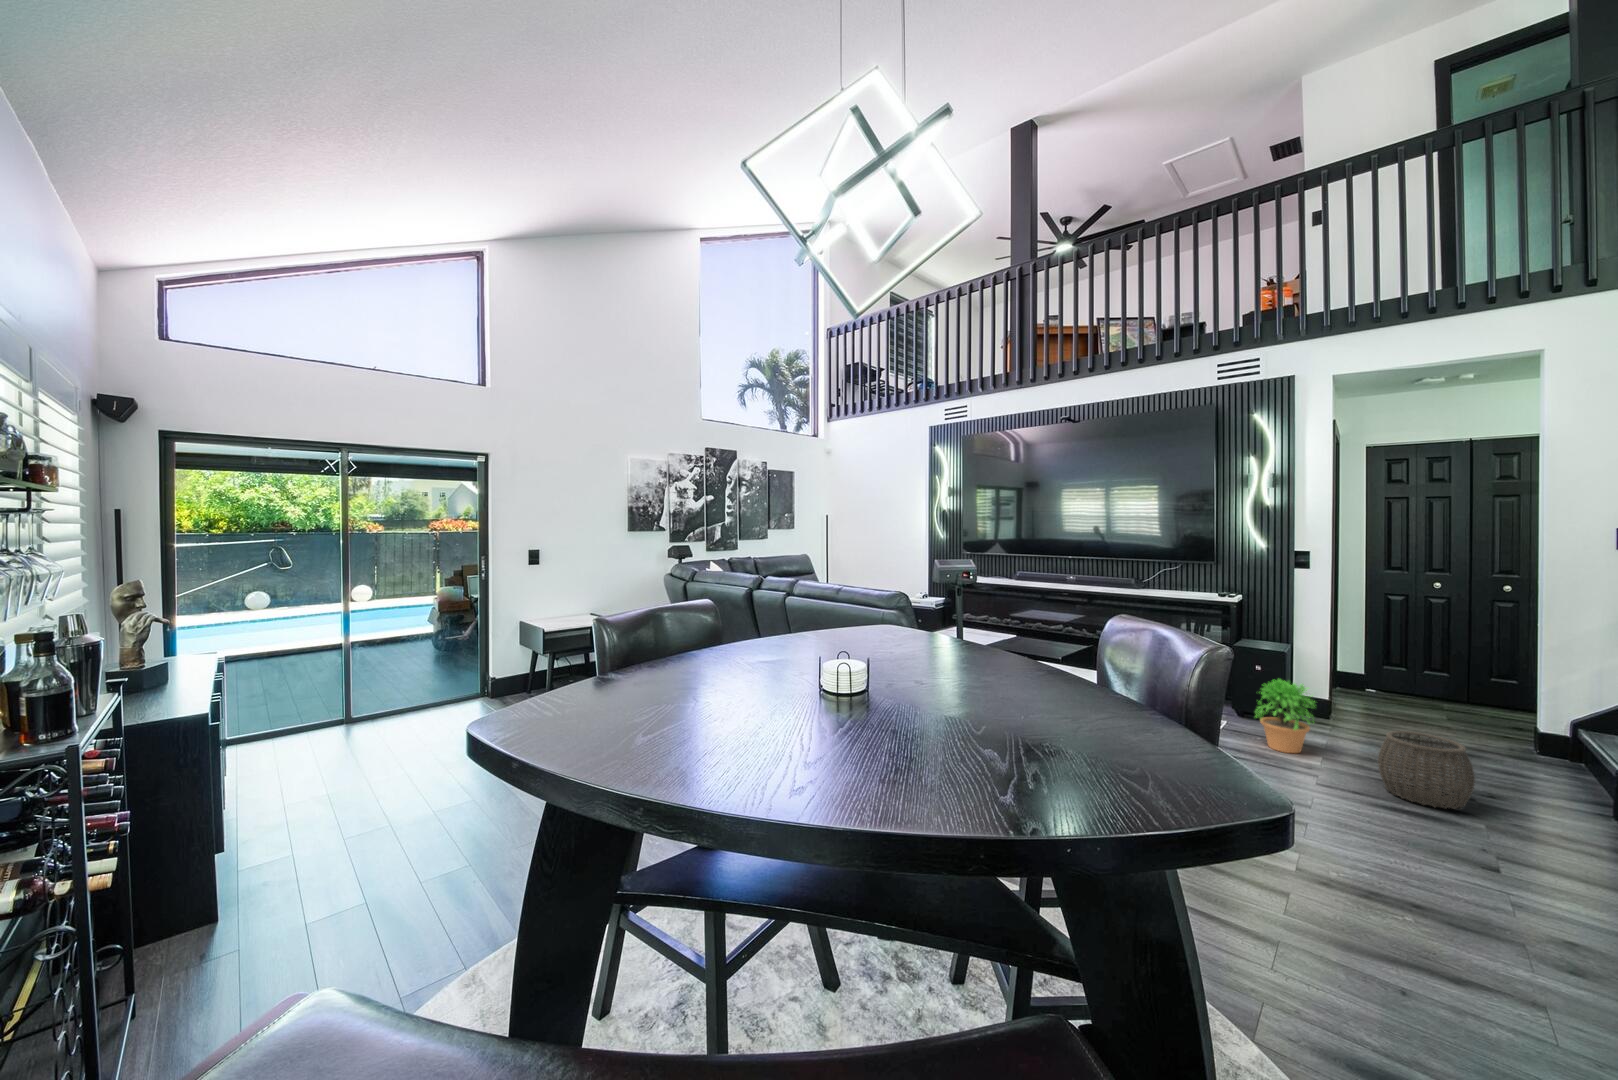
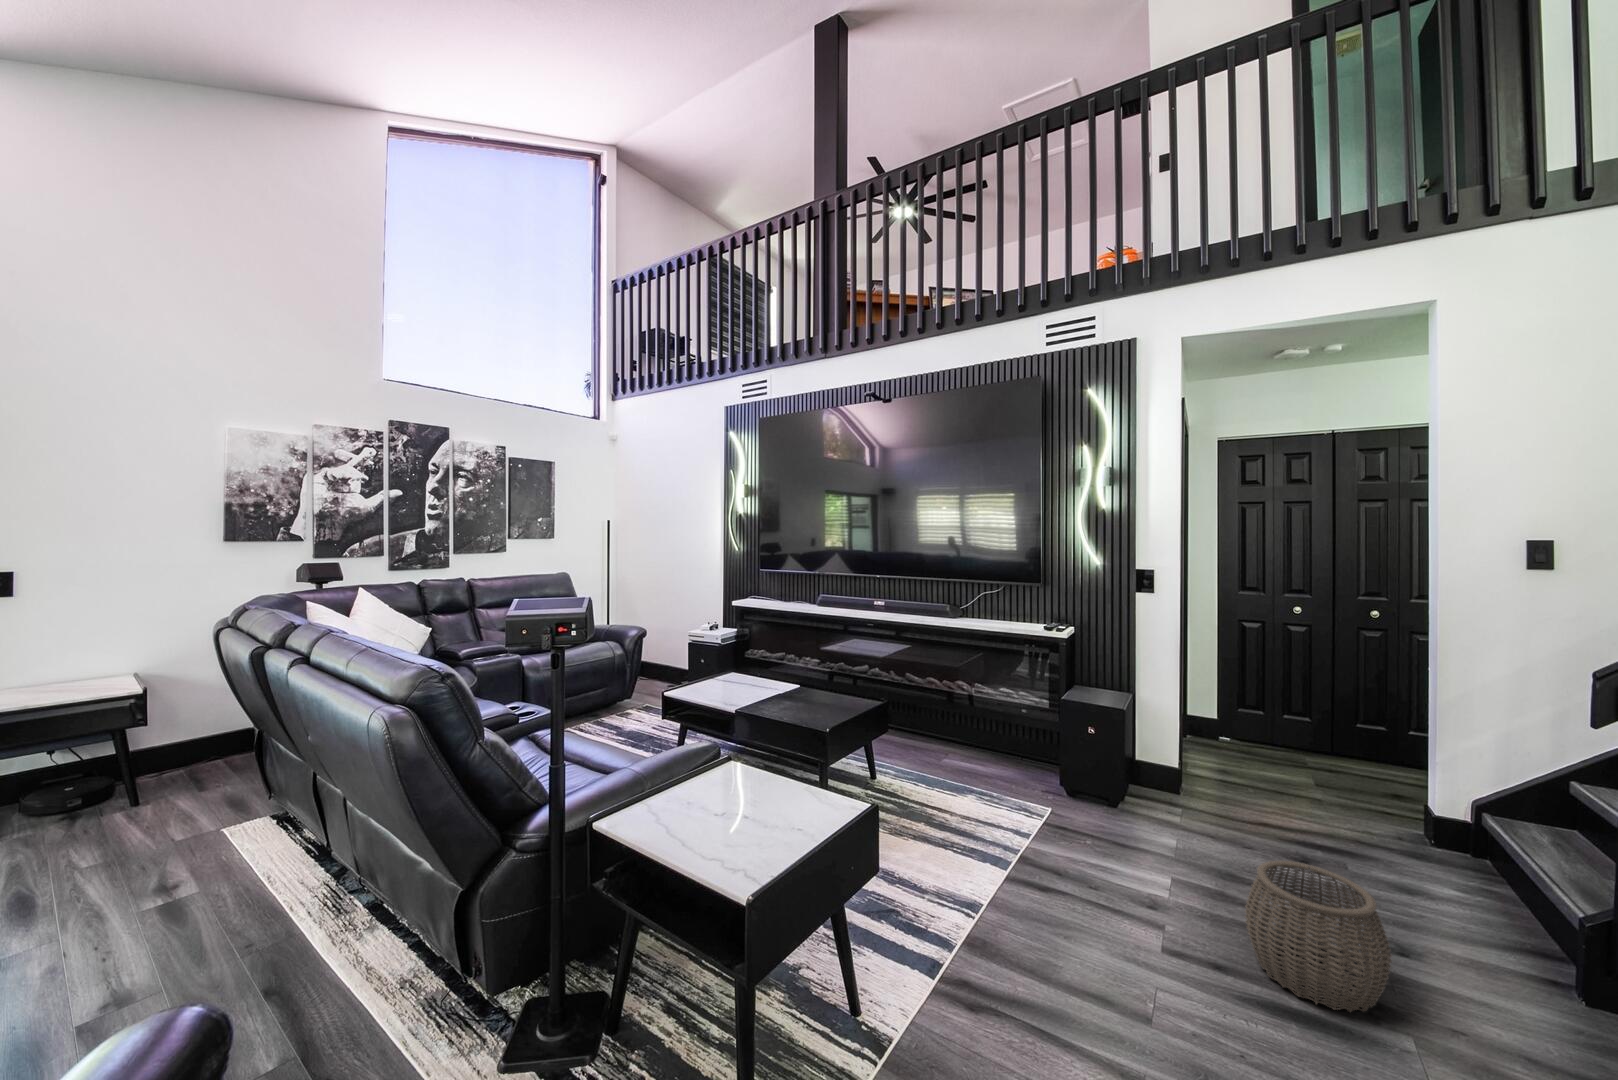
potted plant: present [1256,679,1315,753] -> none [1078,761,1166,879]

